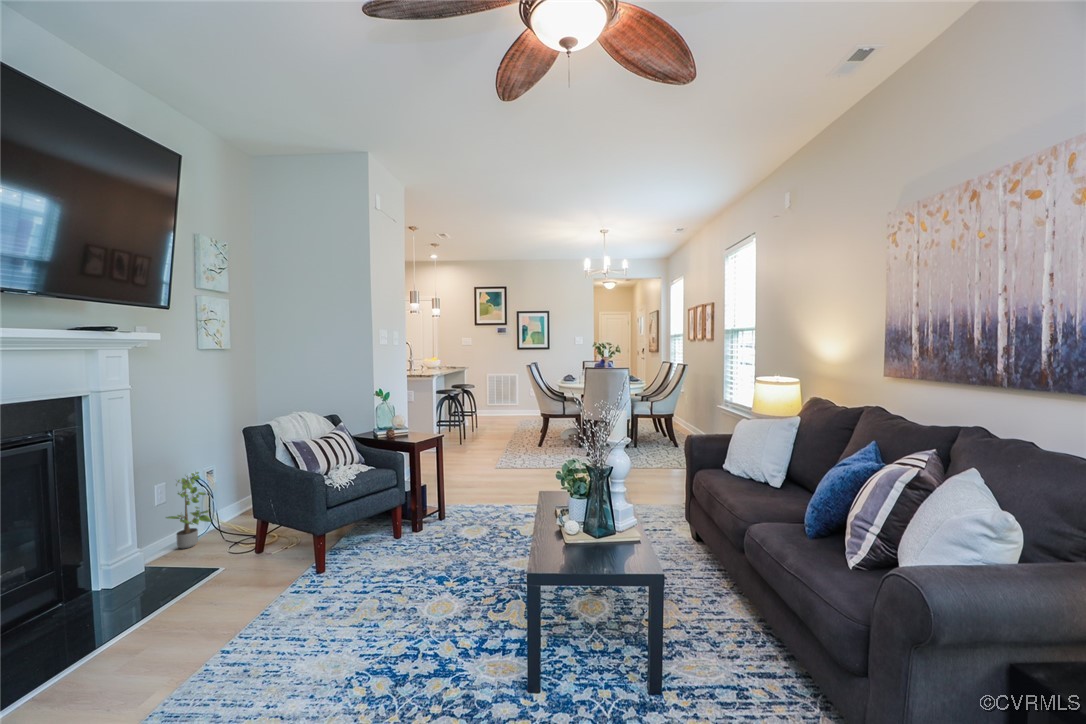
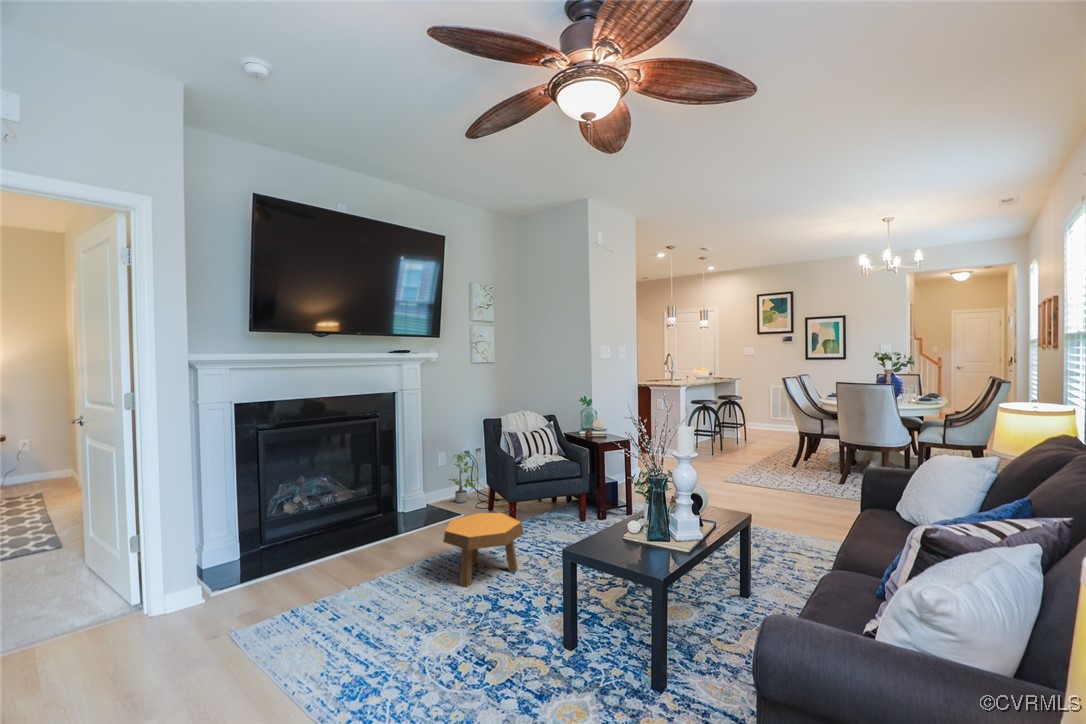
footstool: none [271,551,388,672] -> present [443,513,524,587]

